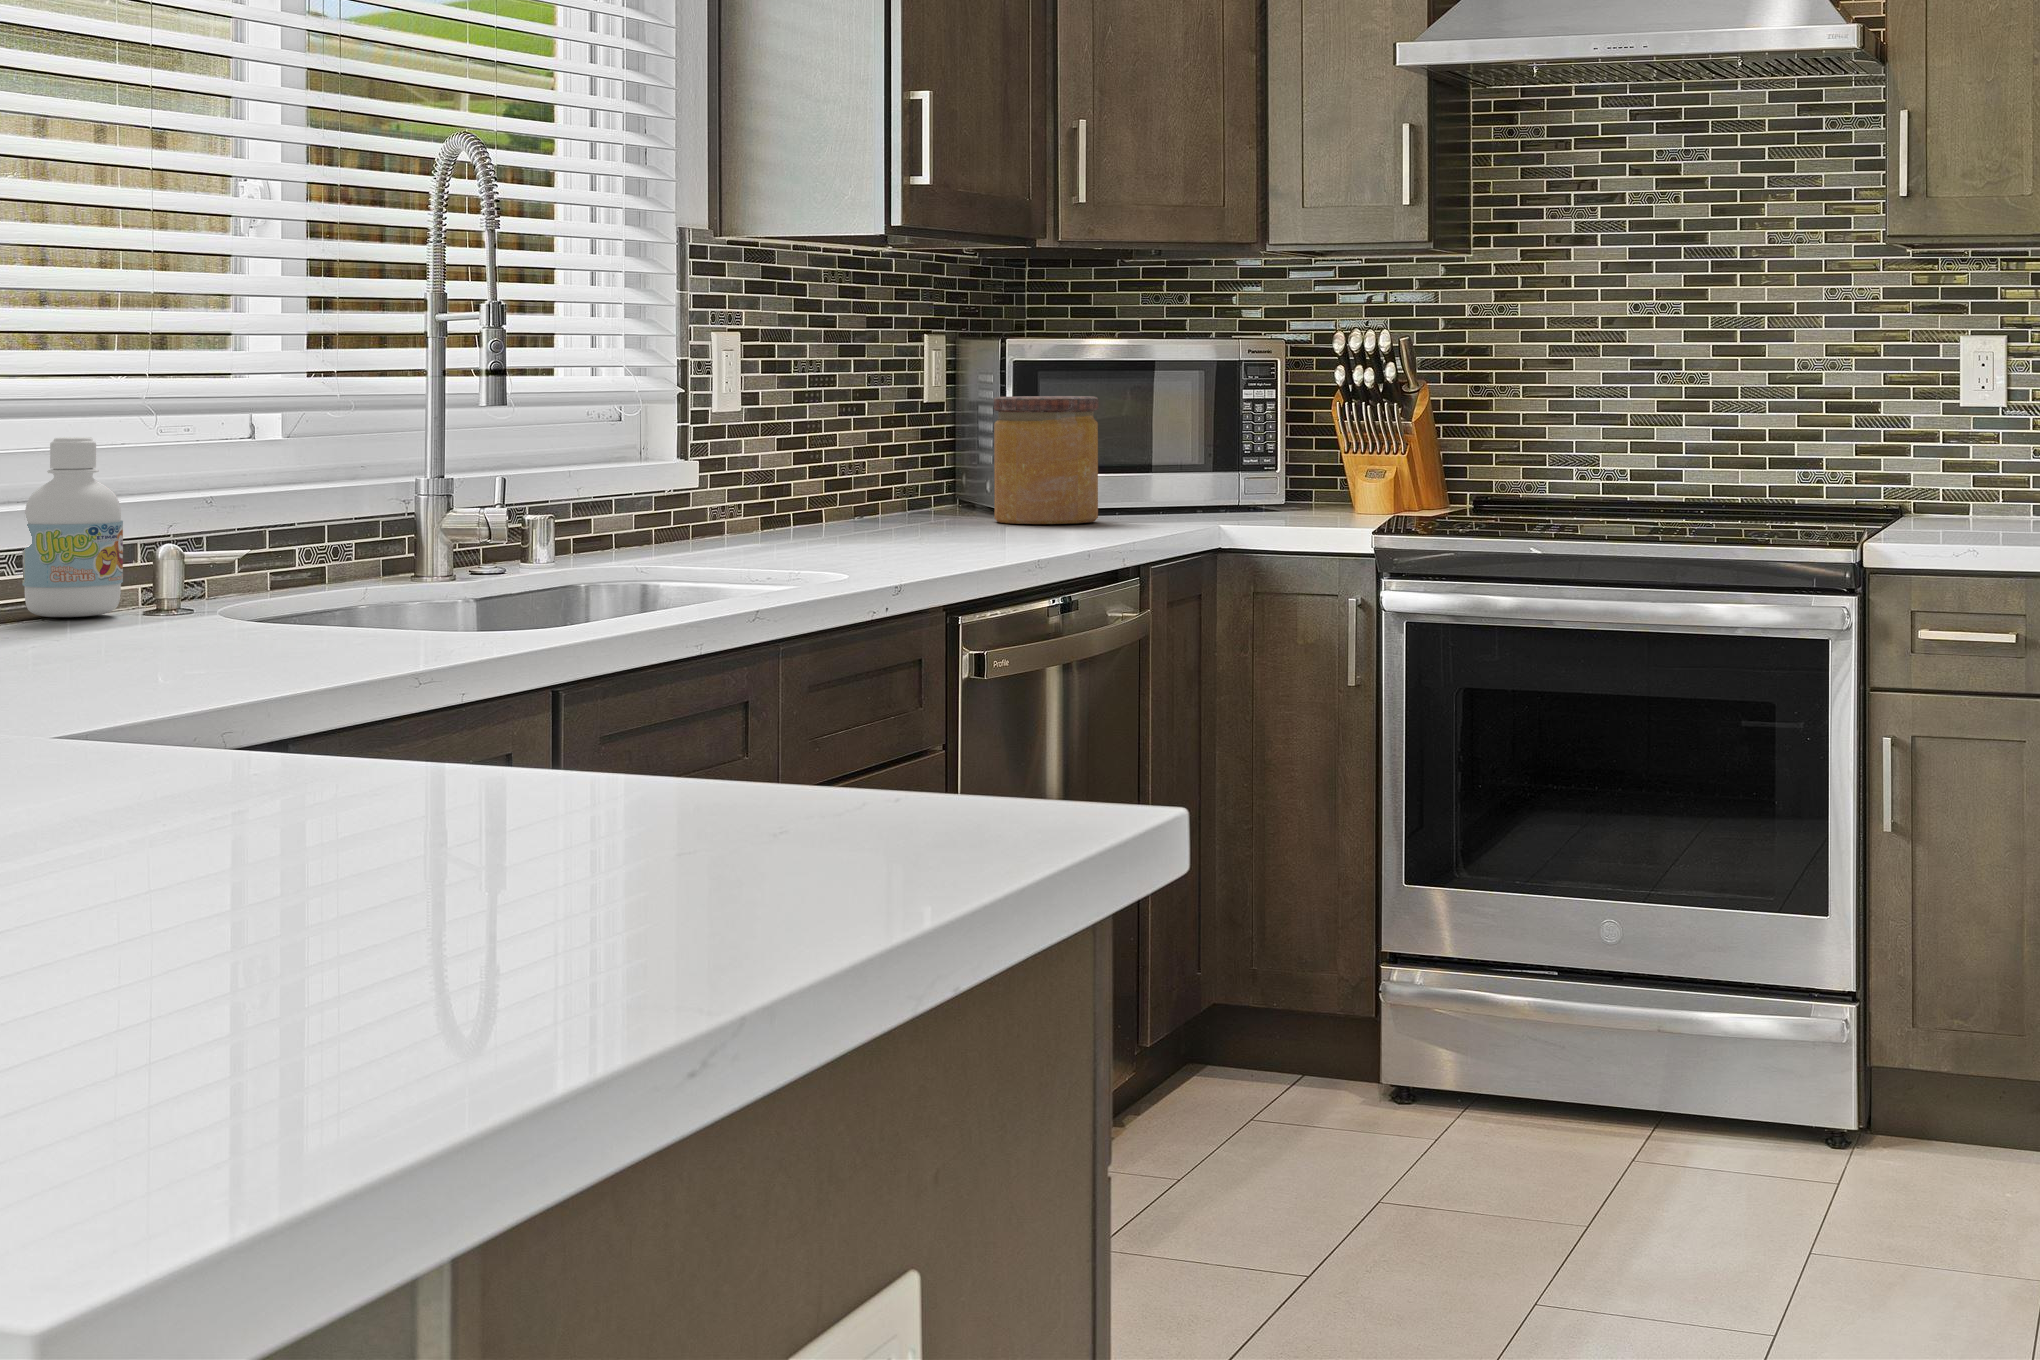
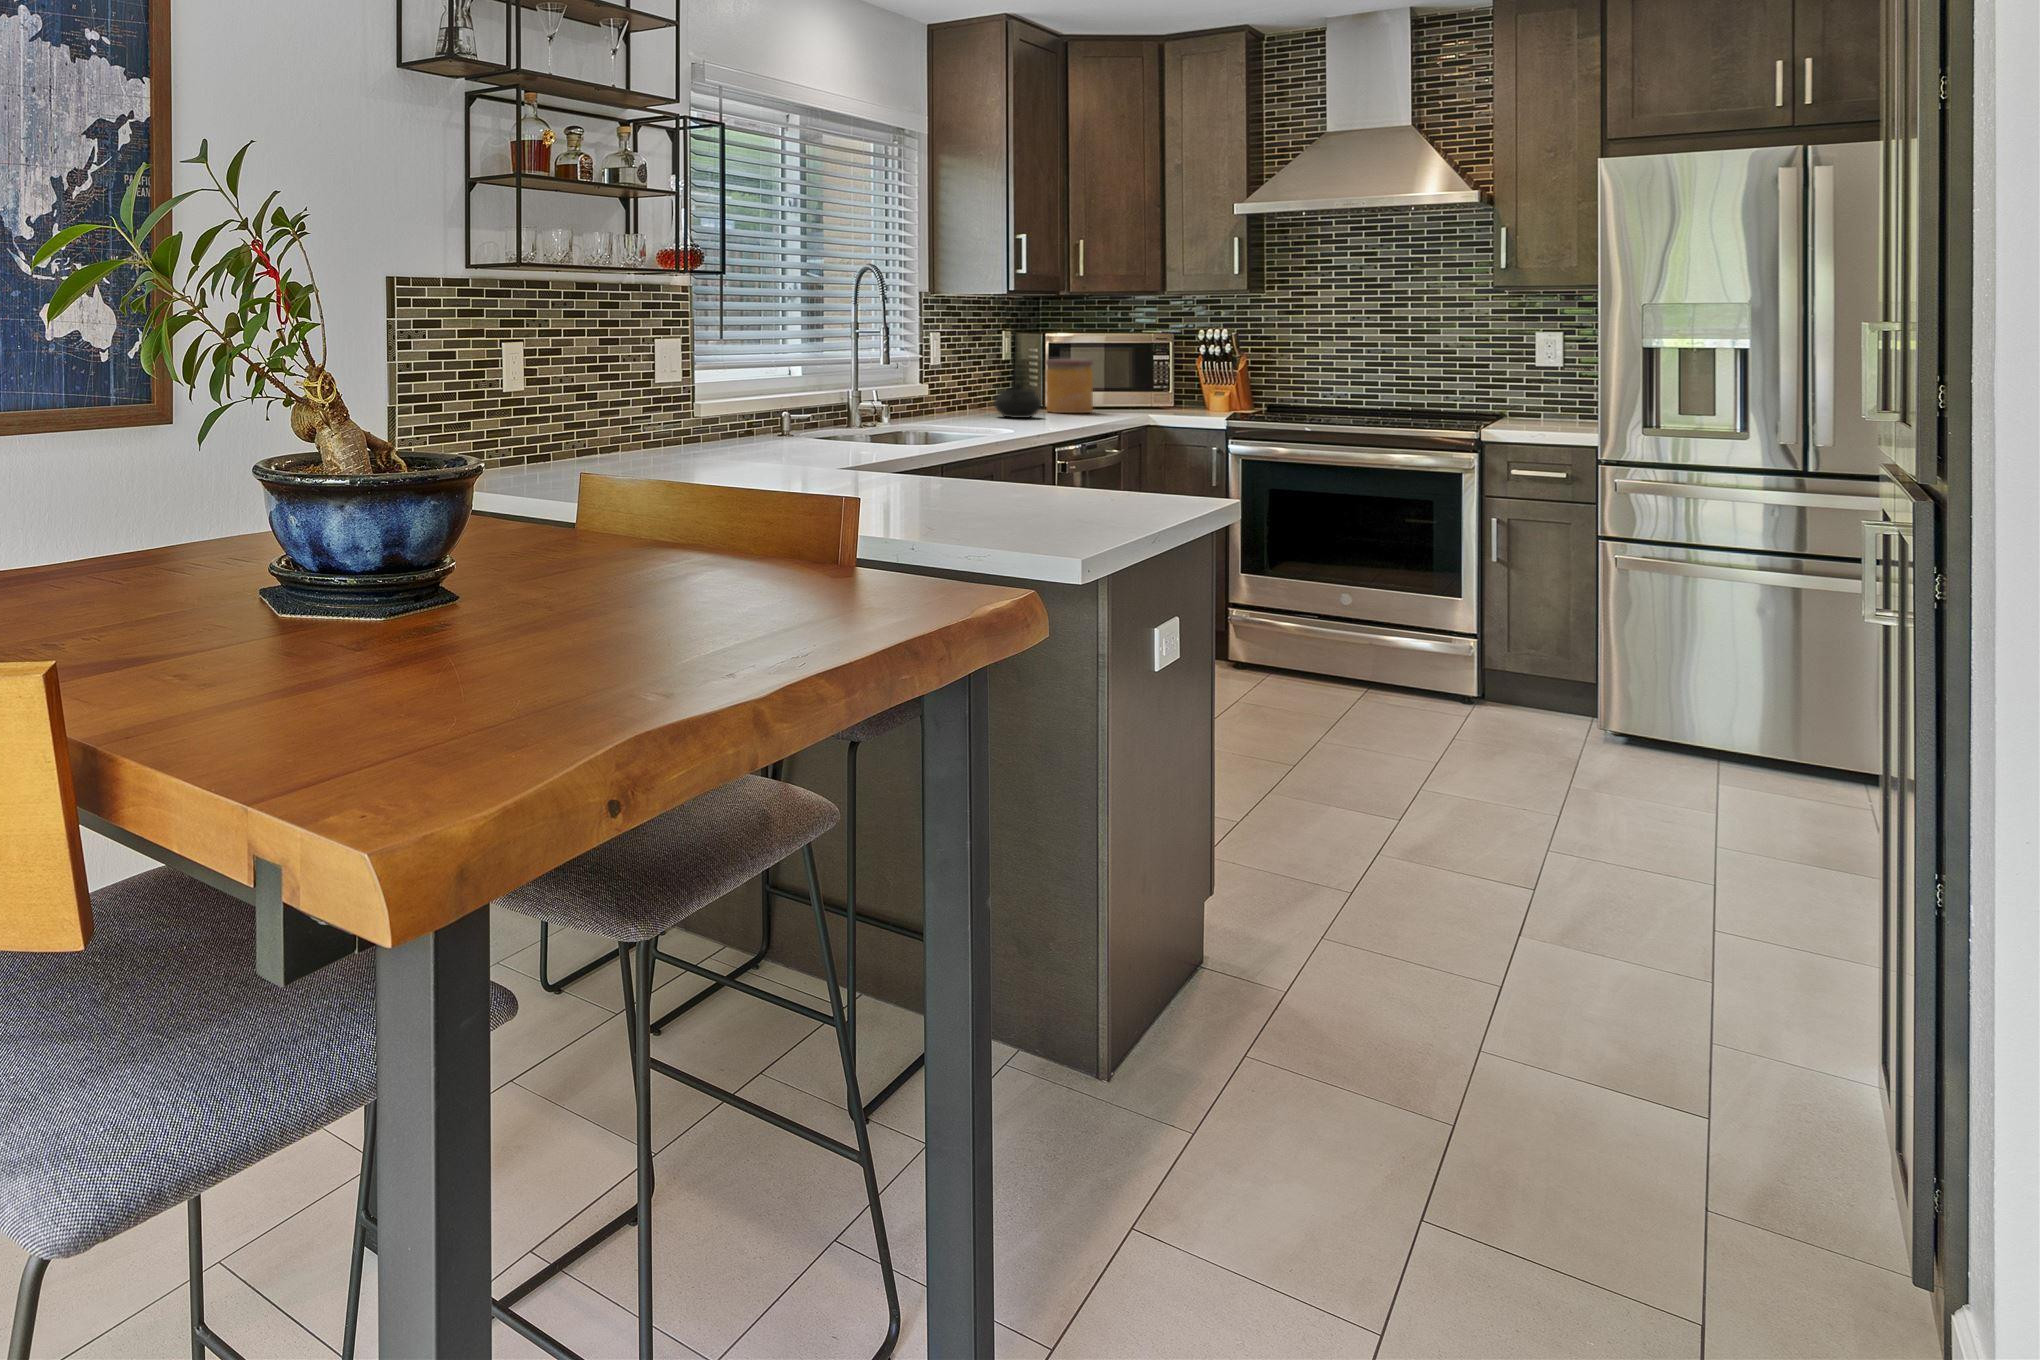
kettle: none [857,414,966,537] -> present [995,368,1041,418]
bottle: present [22,437,123,617] -> none [735,379,768,441]

